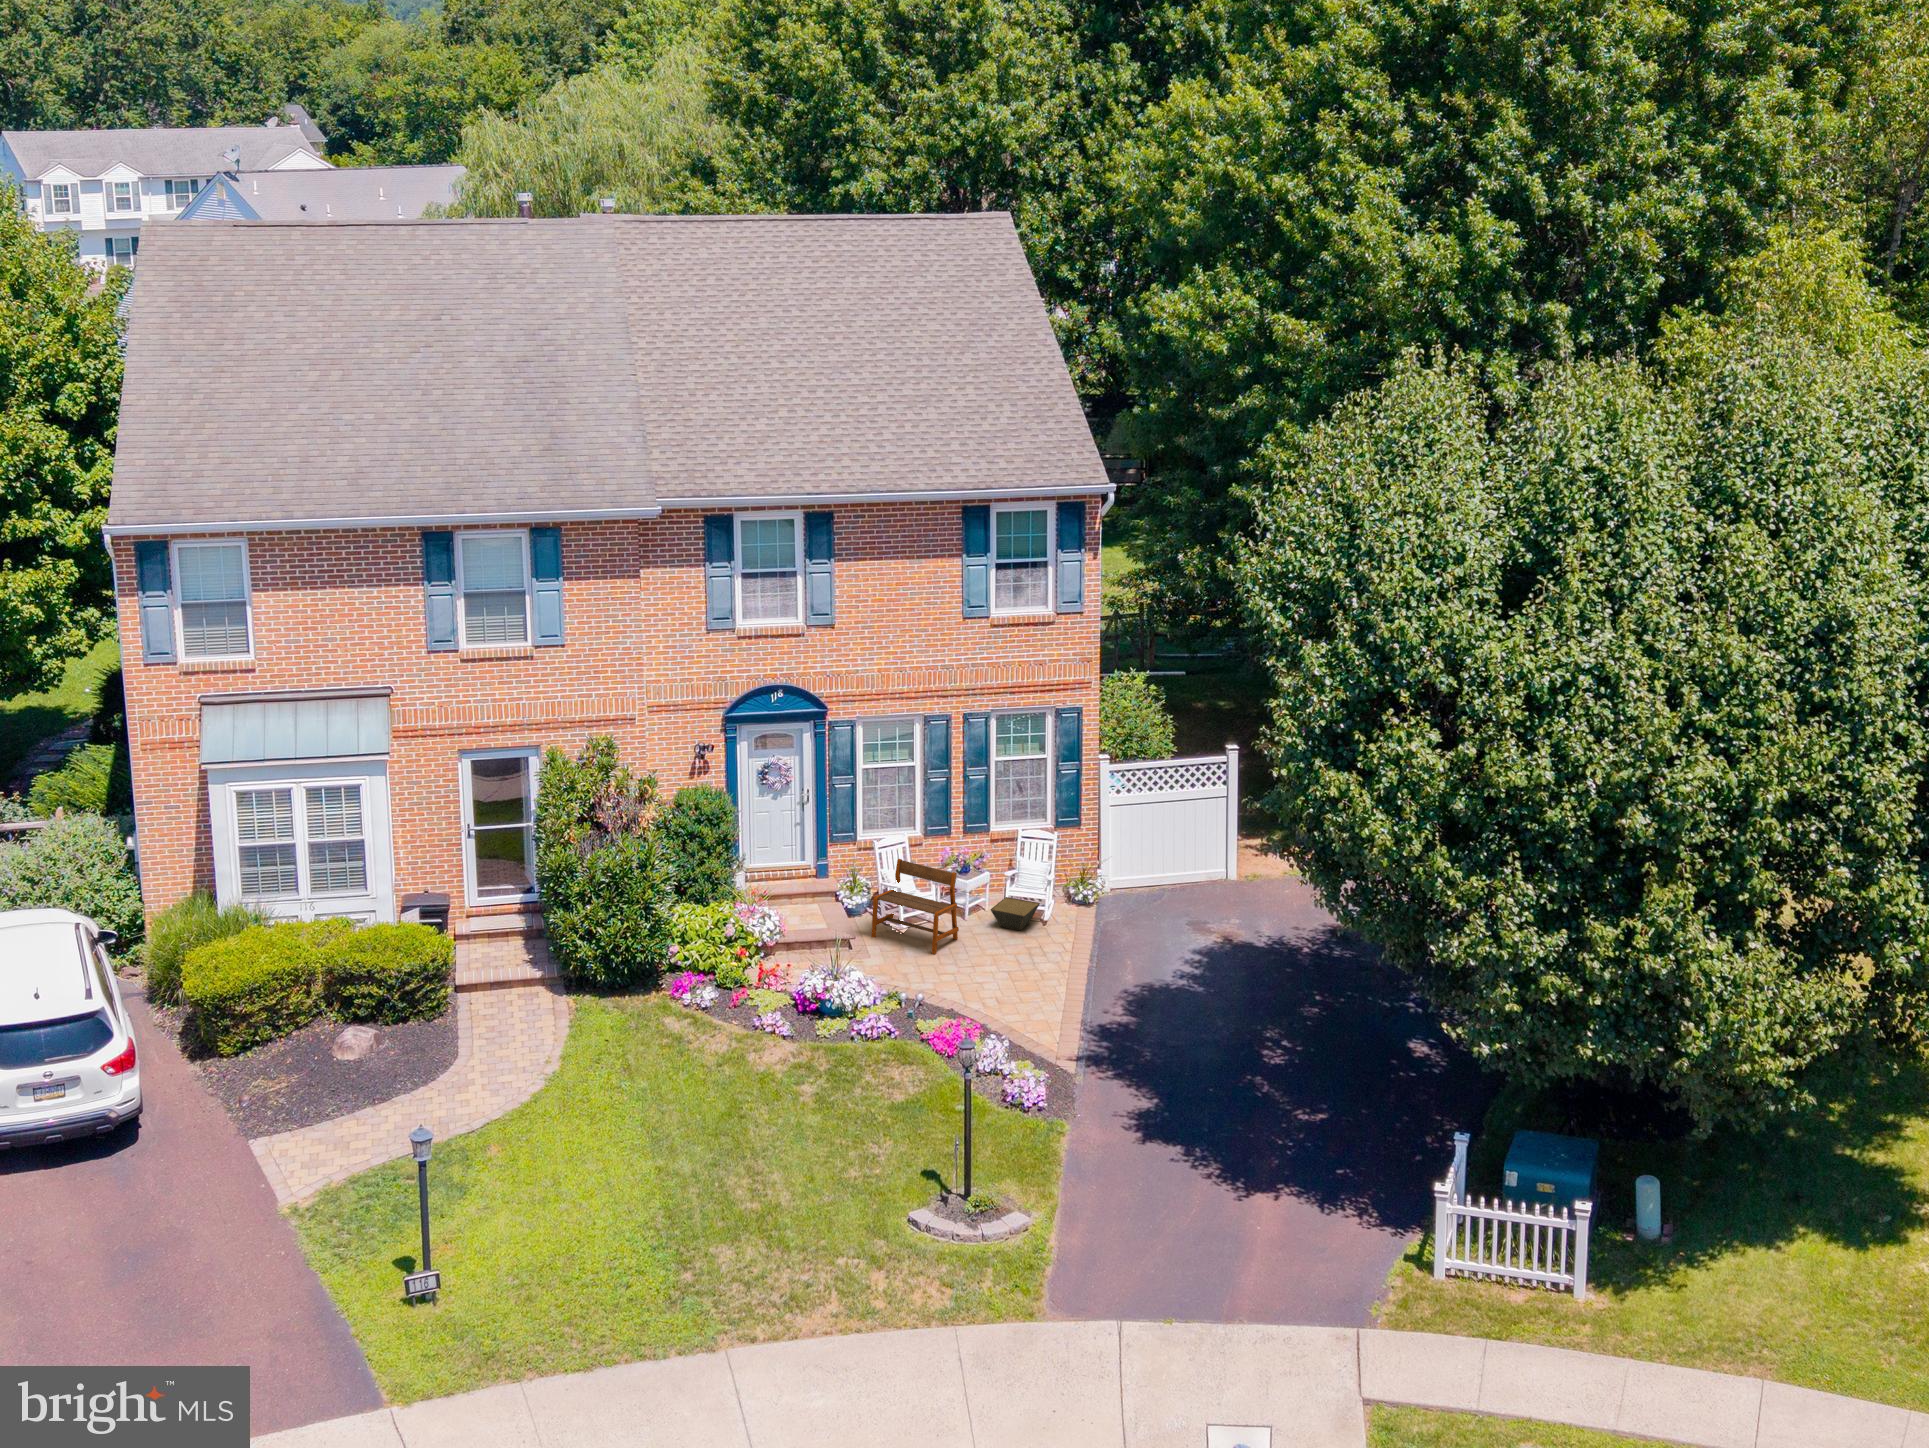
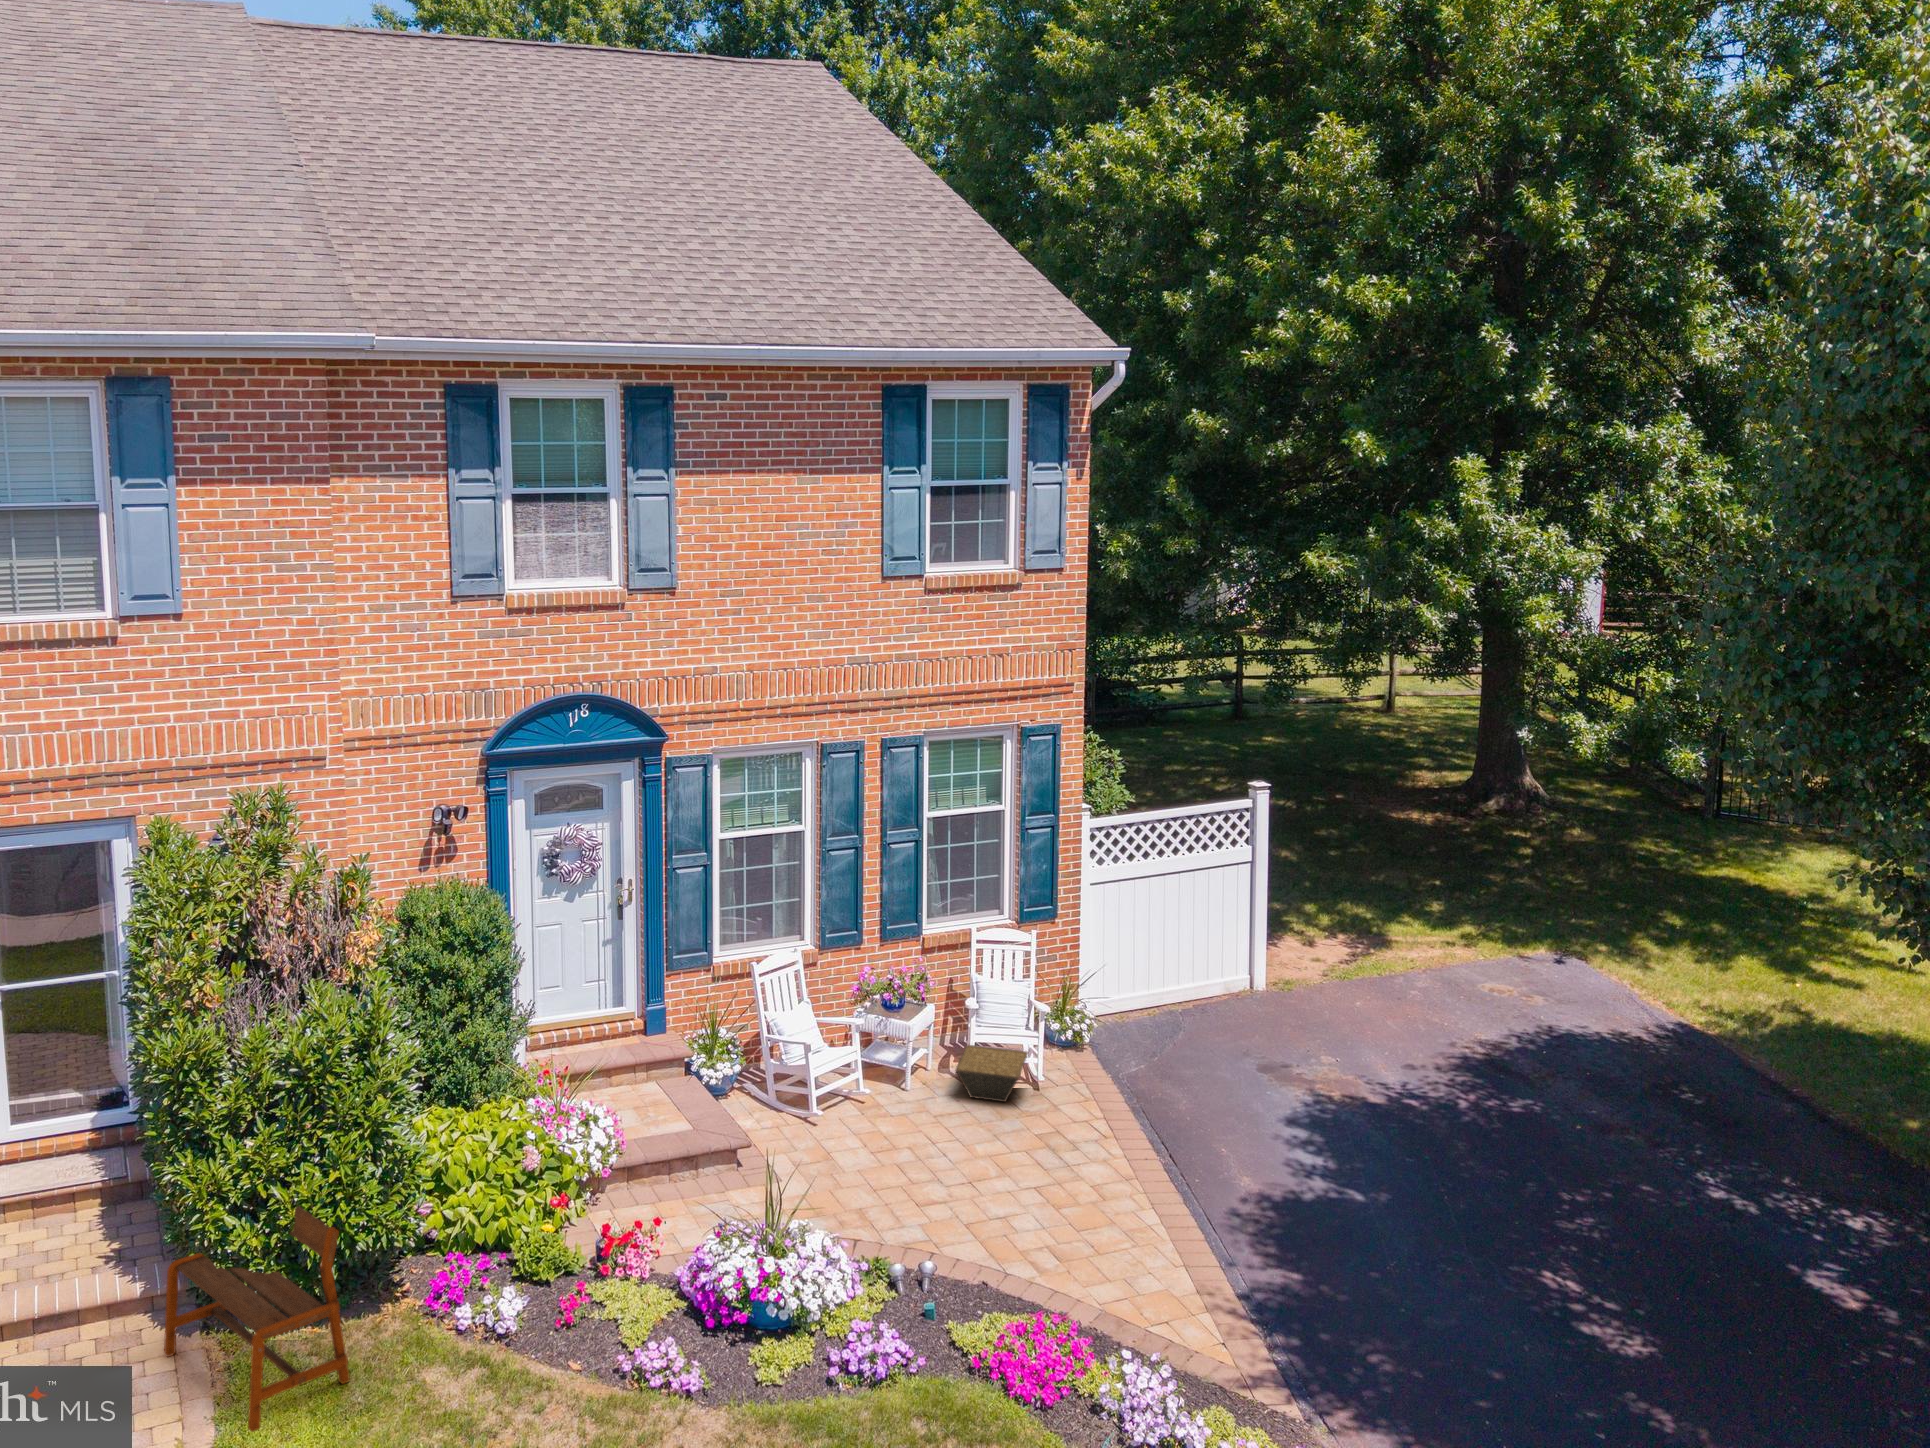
bench: present [871,859,959,954] -> present [164,1206,350,1432]

